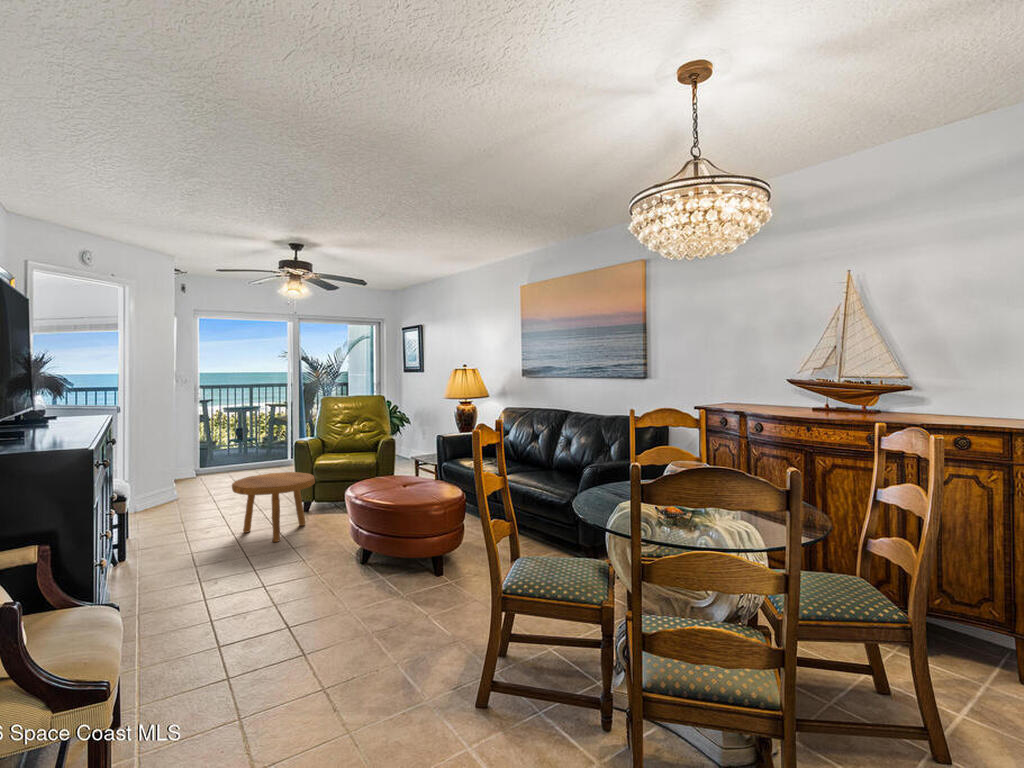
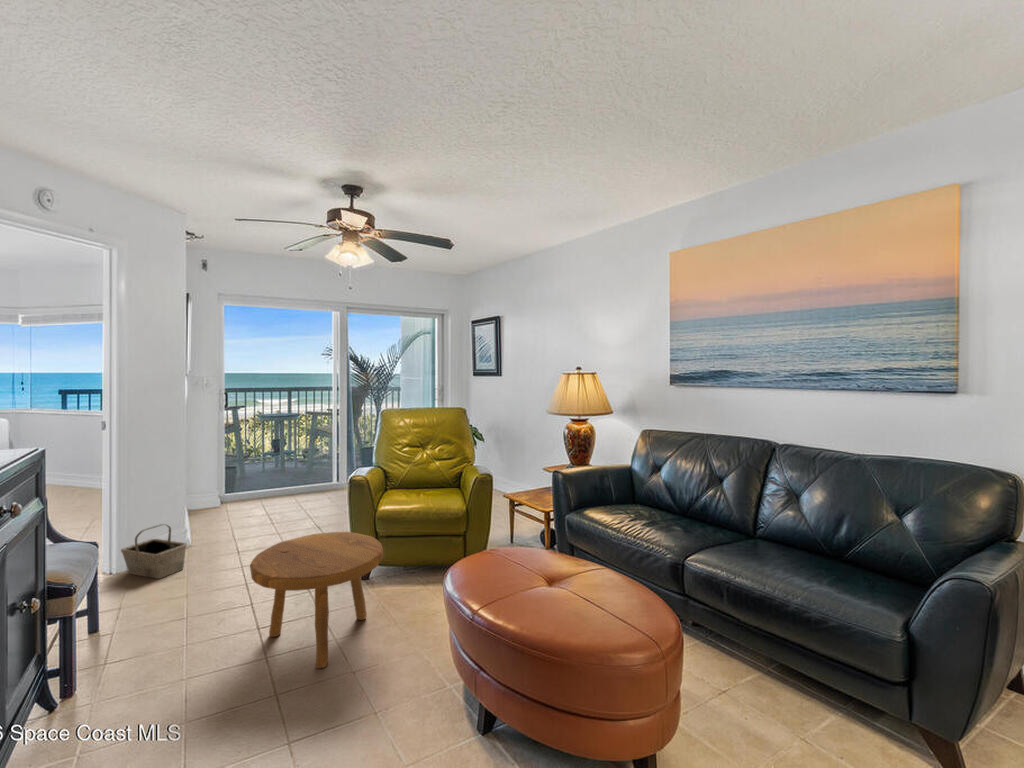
basket: none [135,477,181,513] -> present [121,524,187,579]

